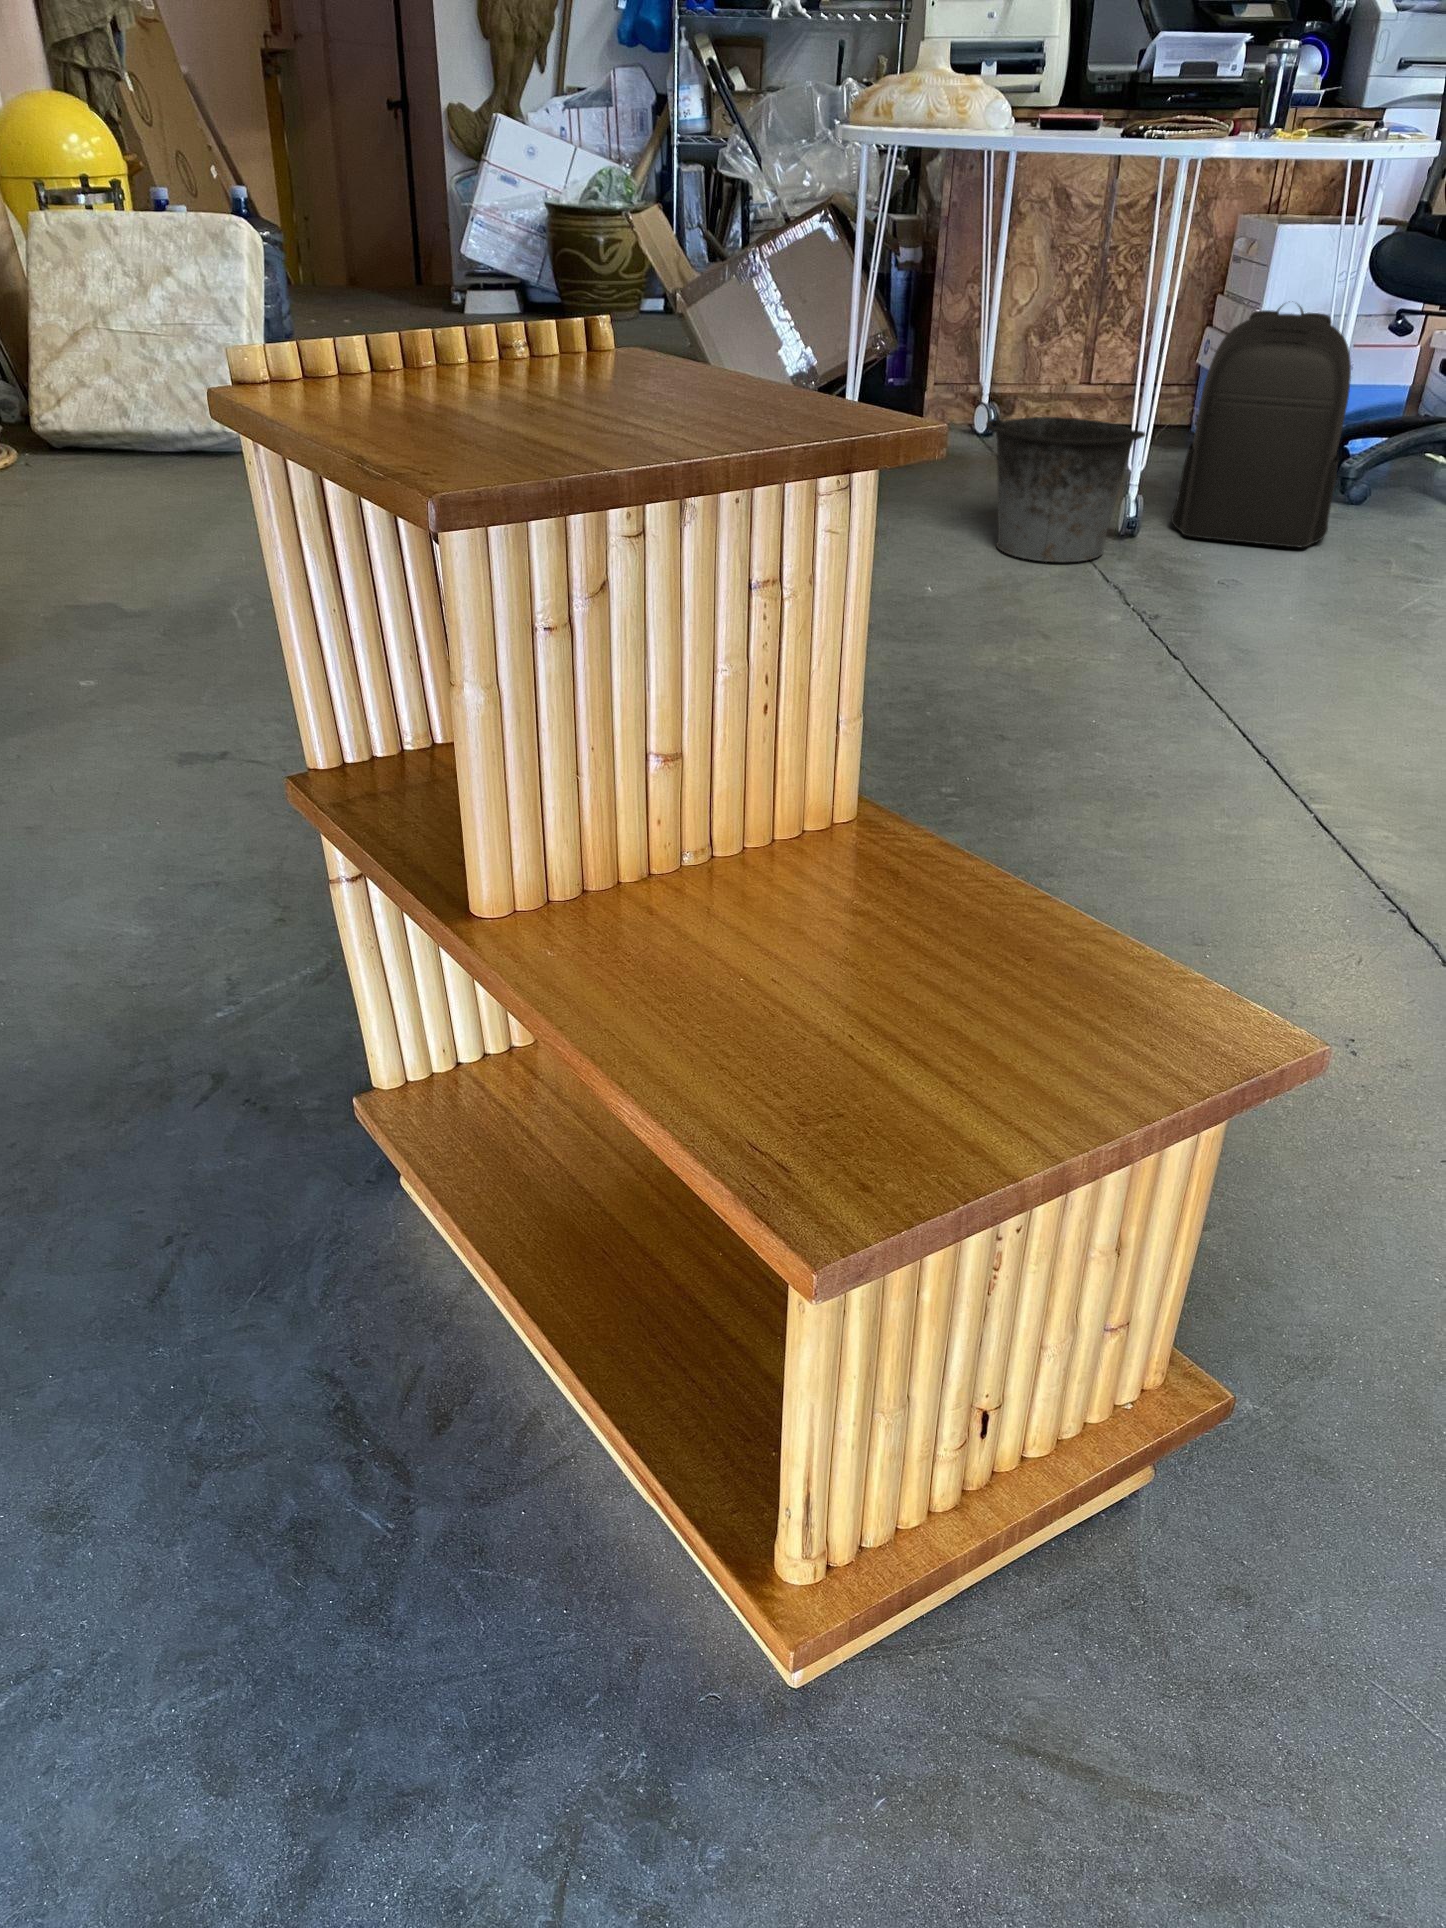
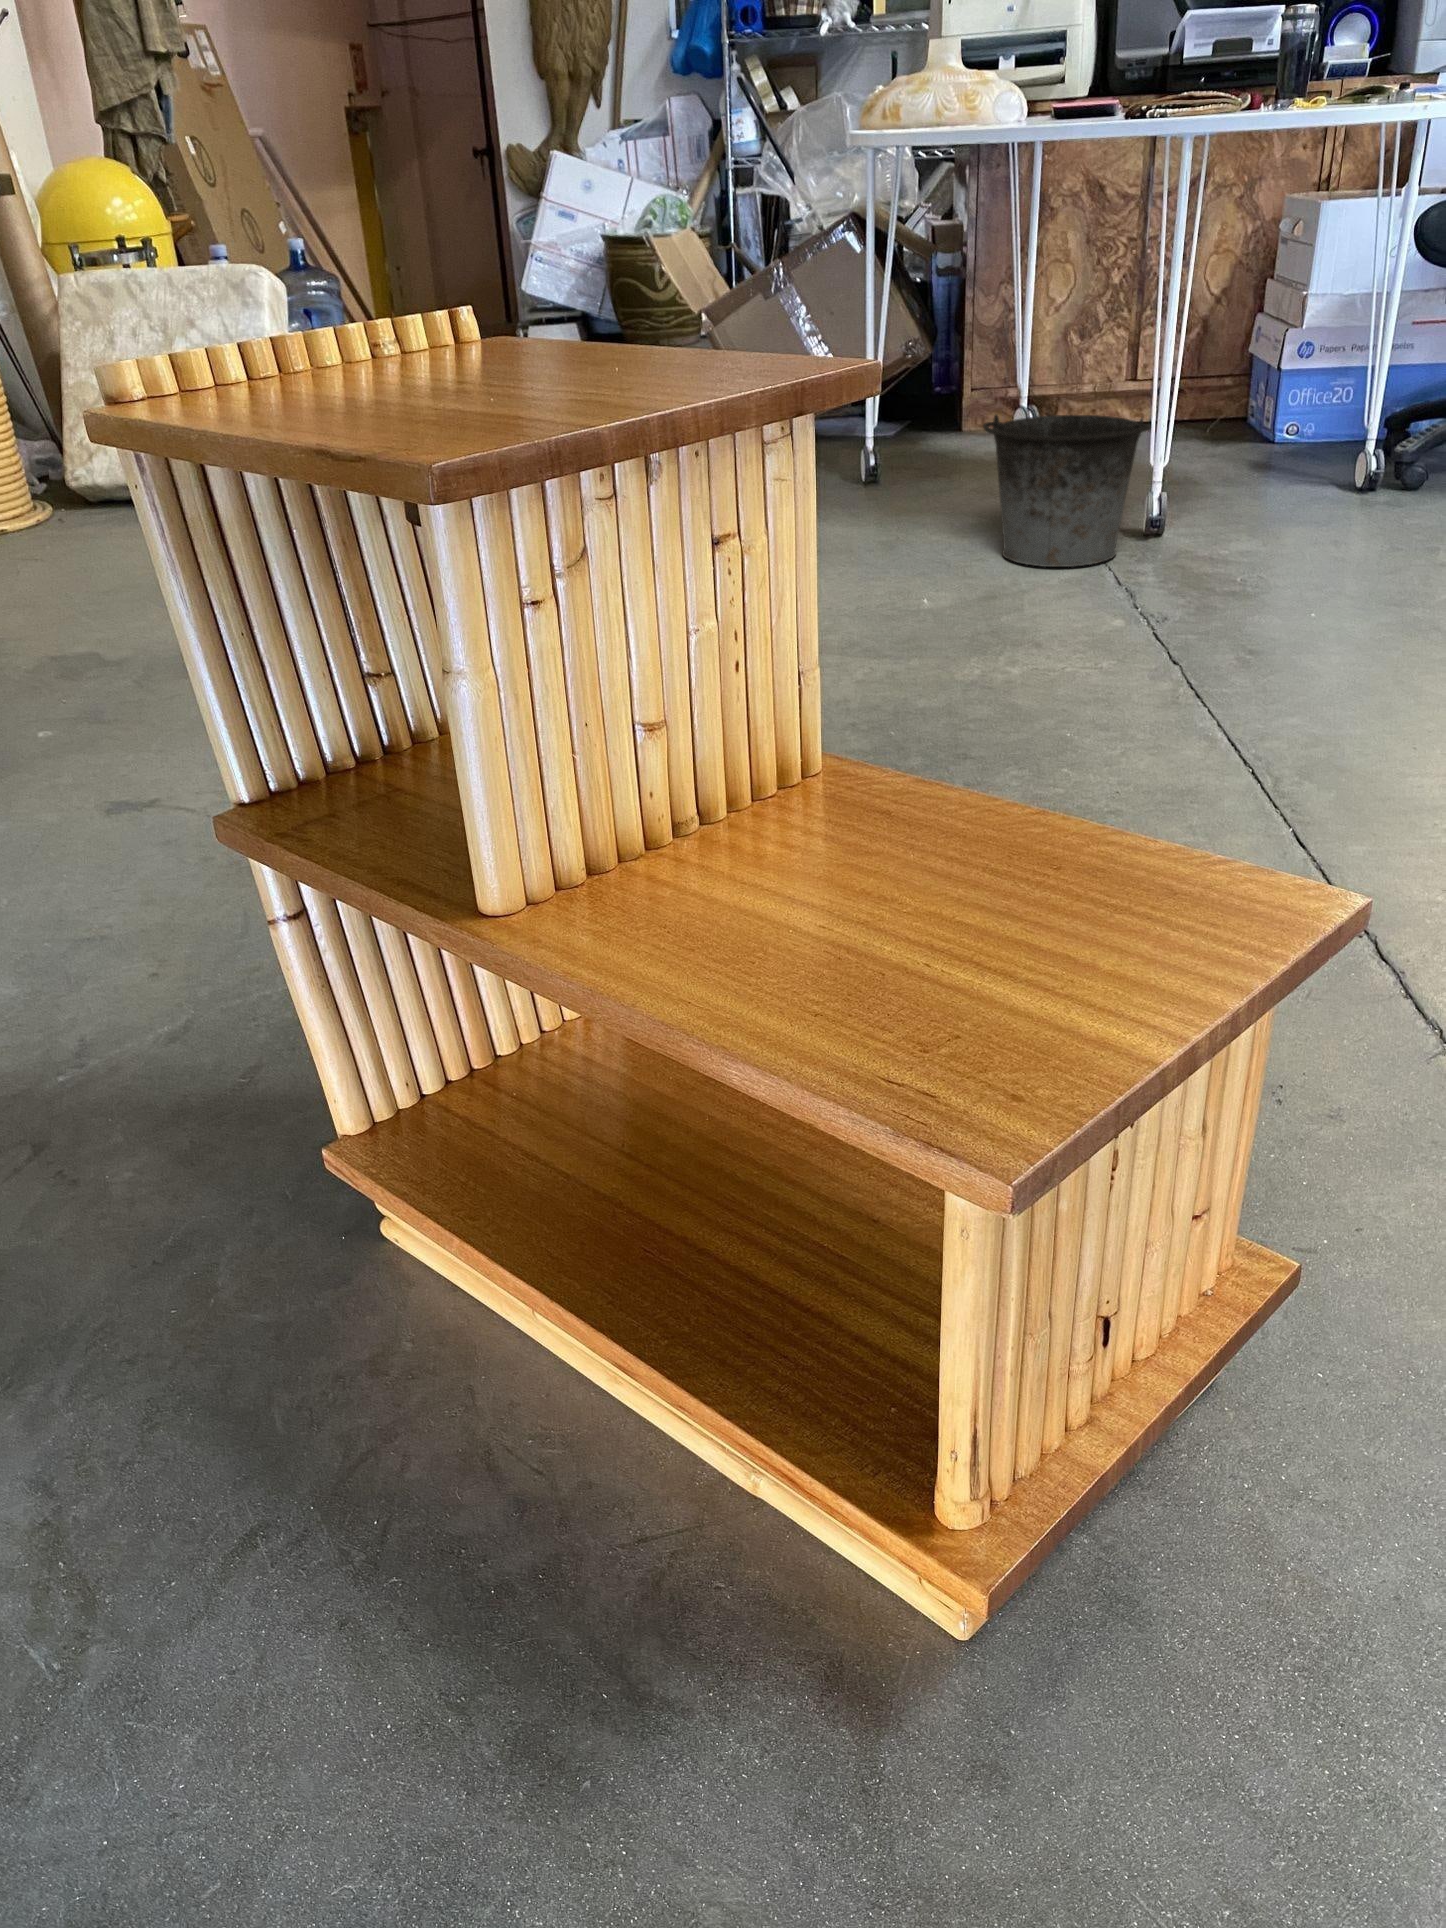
backpack: present [1171,305,1351,548] -> none [1198,278,1385,540]

